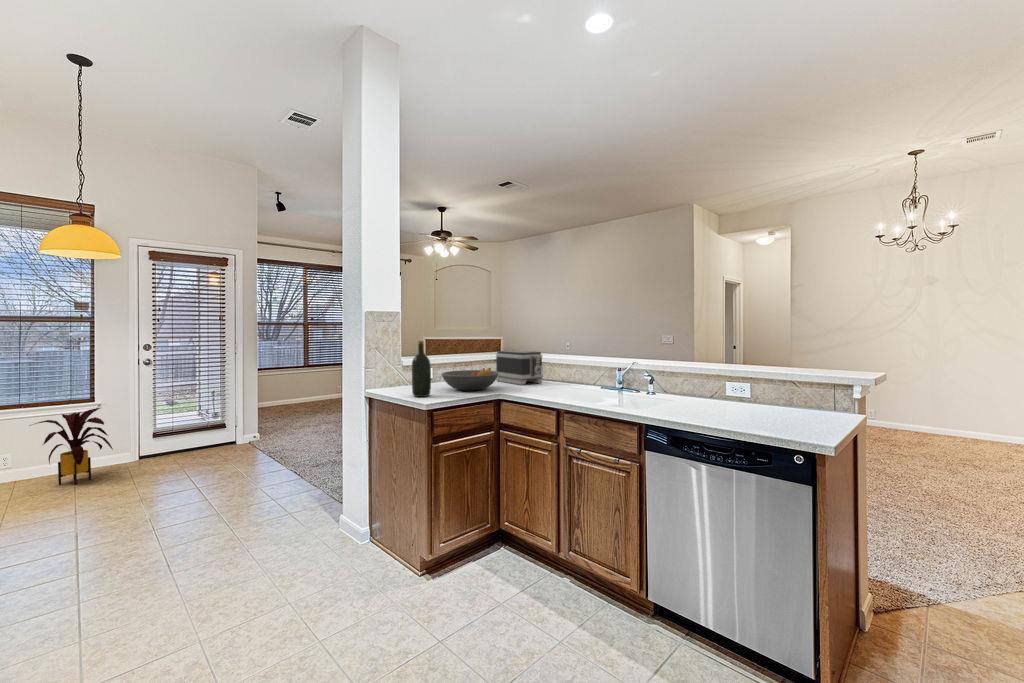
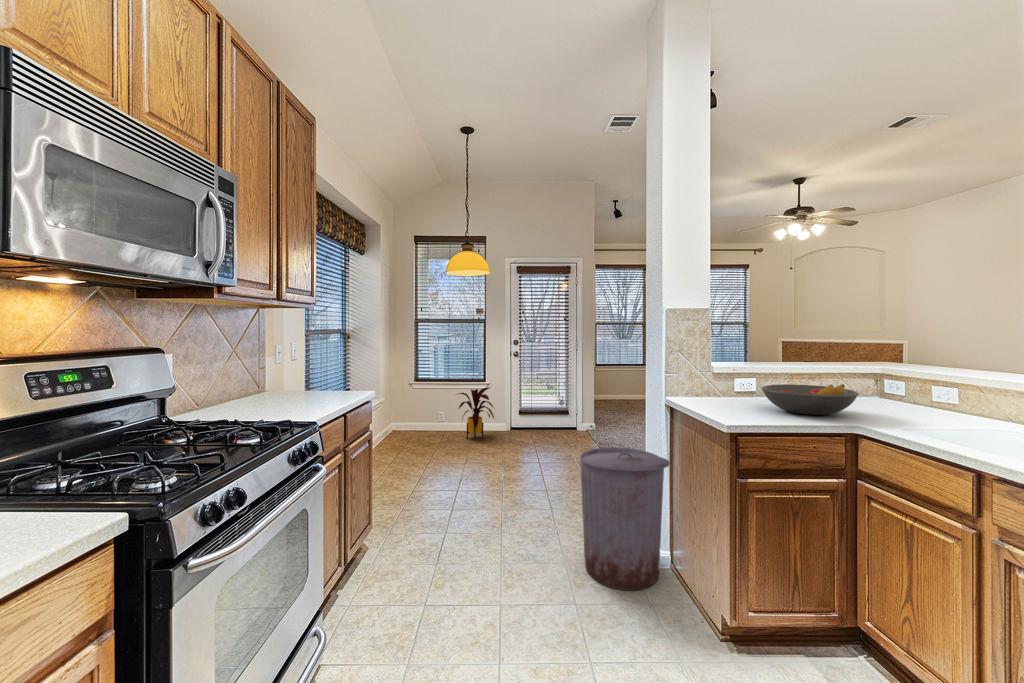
wine bottle: present [412,341,431,397] -> none [714,344,741,415]
toaster: present [496,350,543,385] -> none [859,360,956,416]
trash can: none [283,442,373,576] -> present [580,447,670,590]

